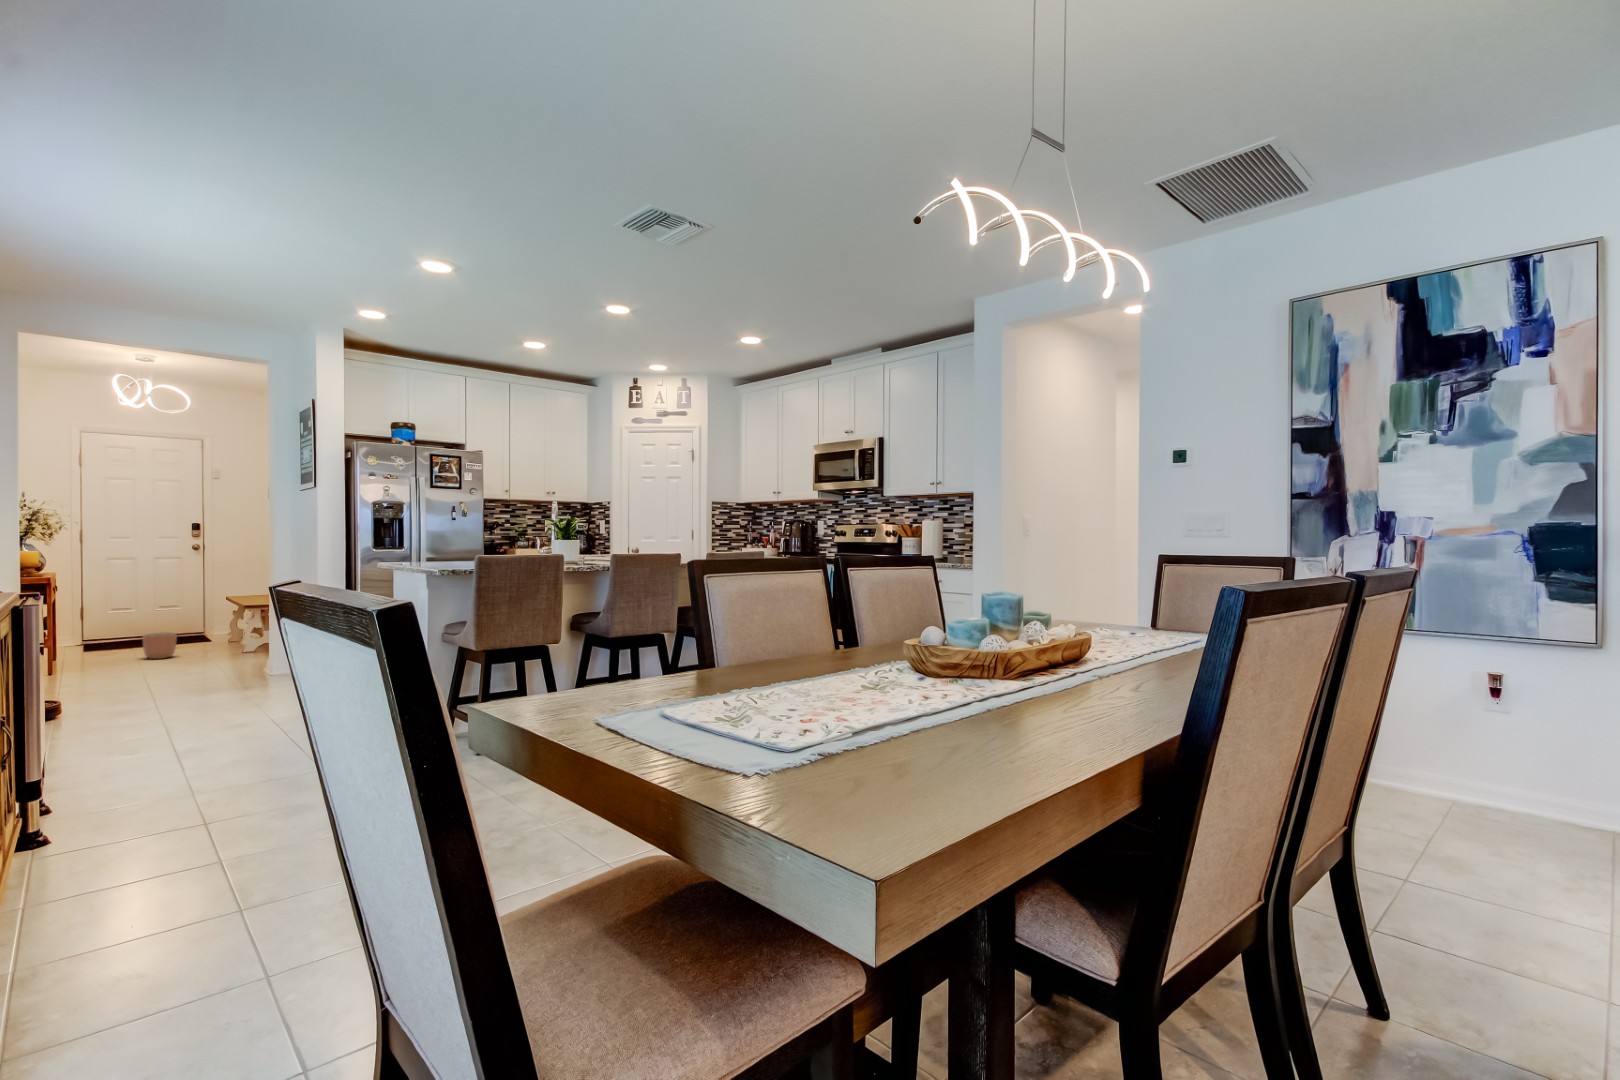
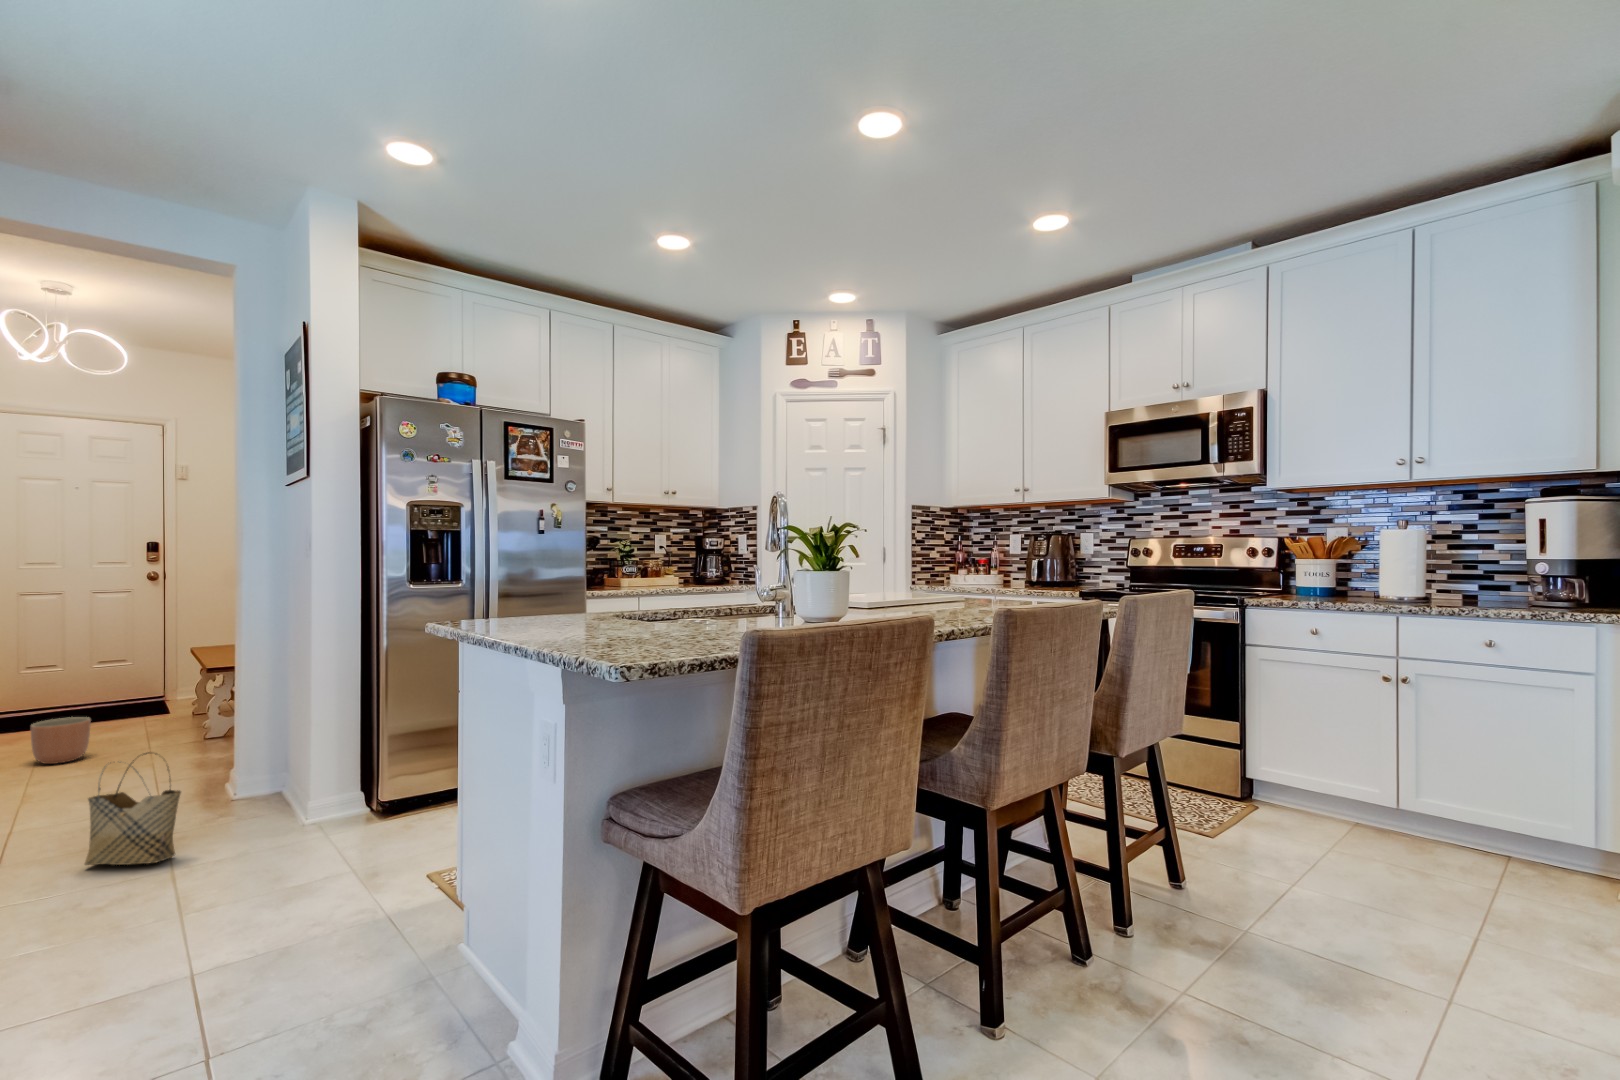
woven basket: none [205,633,252,689] -> present [85,752,181,865]

